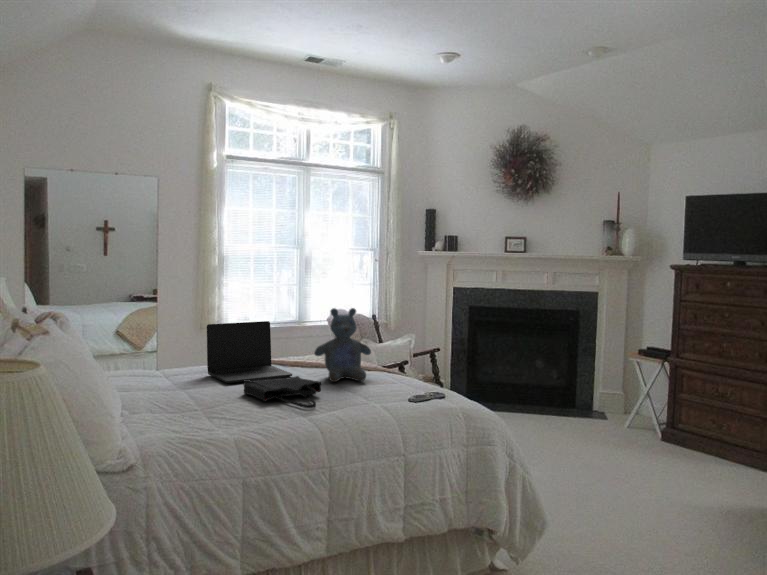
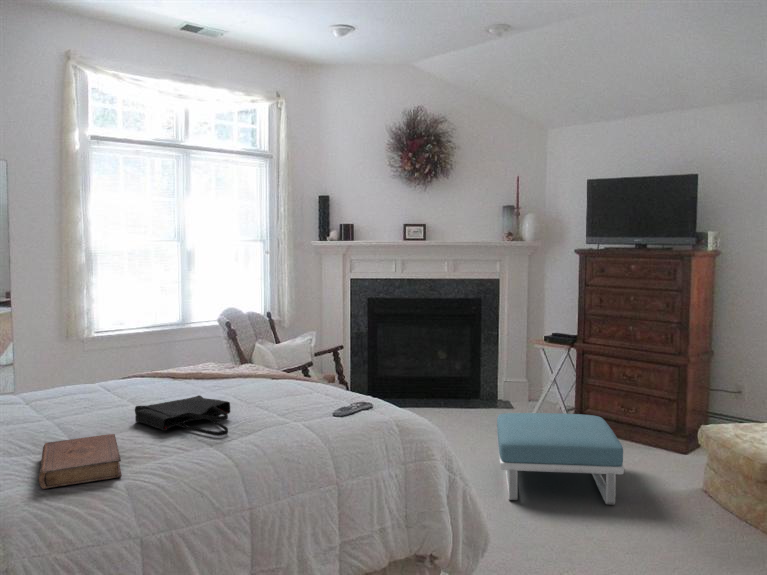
stuffed bear: present [314,308,371,382] -> none [216,312,282,399]
laptop: present [207,321,292,383] -> none [81,331,191,409]
book: none [163,399,226,434] -> present [39,434,122,489]
footstool: none [576,419,701,513] -> present [497,413,624,504]

